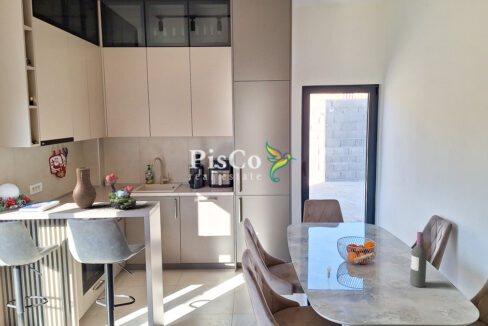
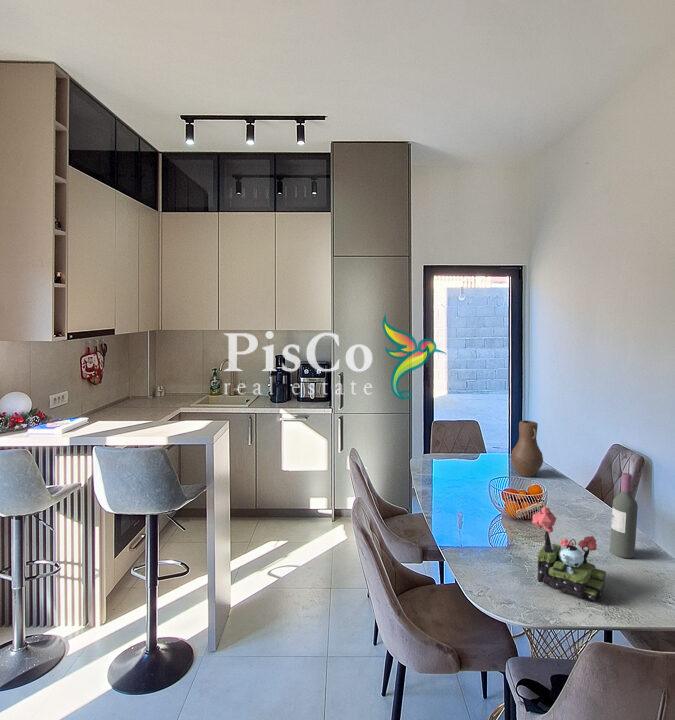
vase: present [73,167,97,208] -> present [511,421,543,477]
plant: present [106,174,136,209] -> present [532,507,606,601]

